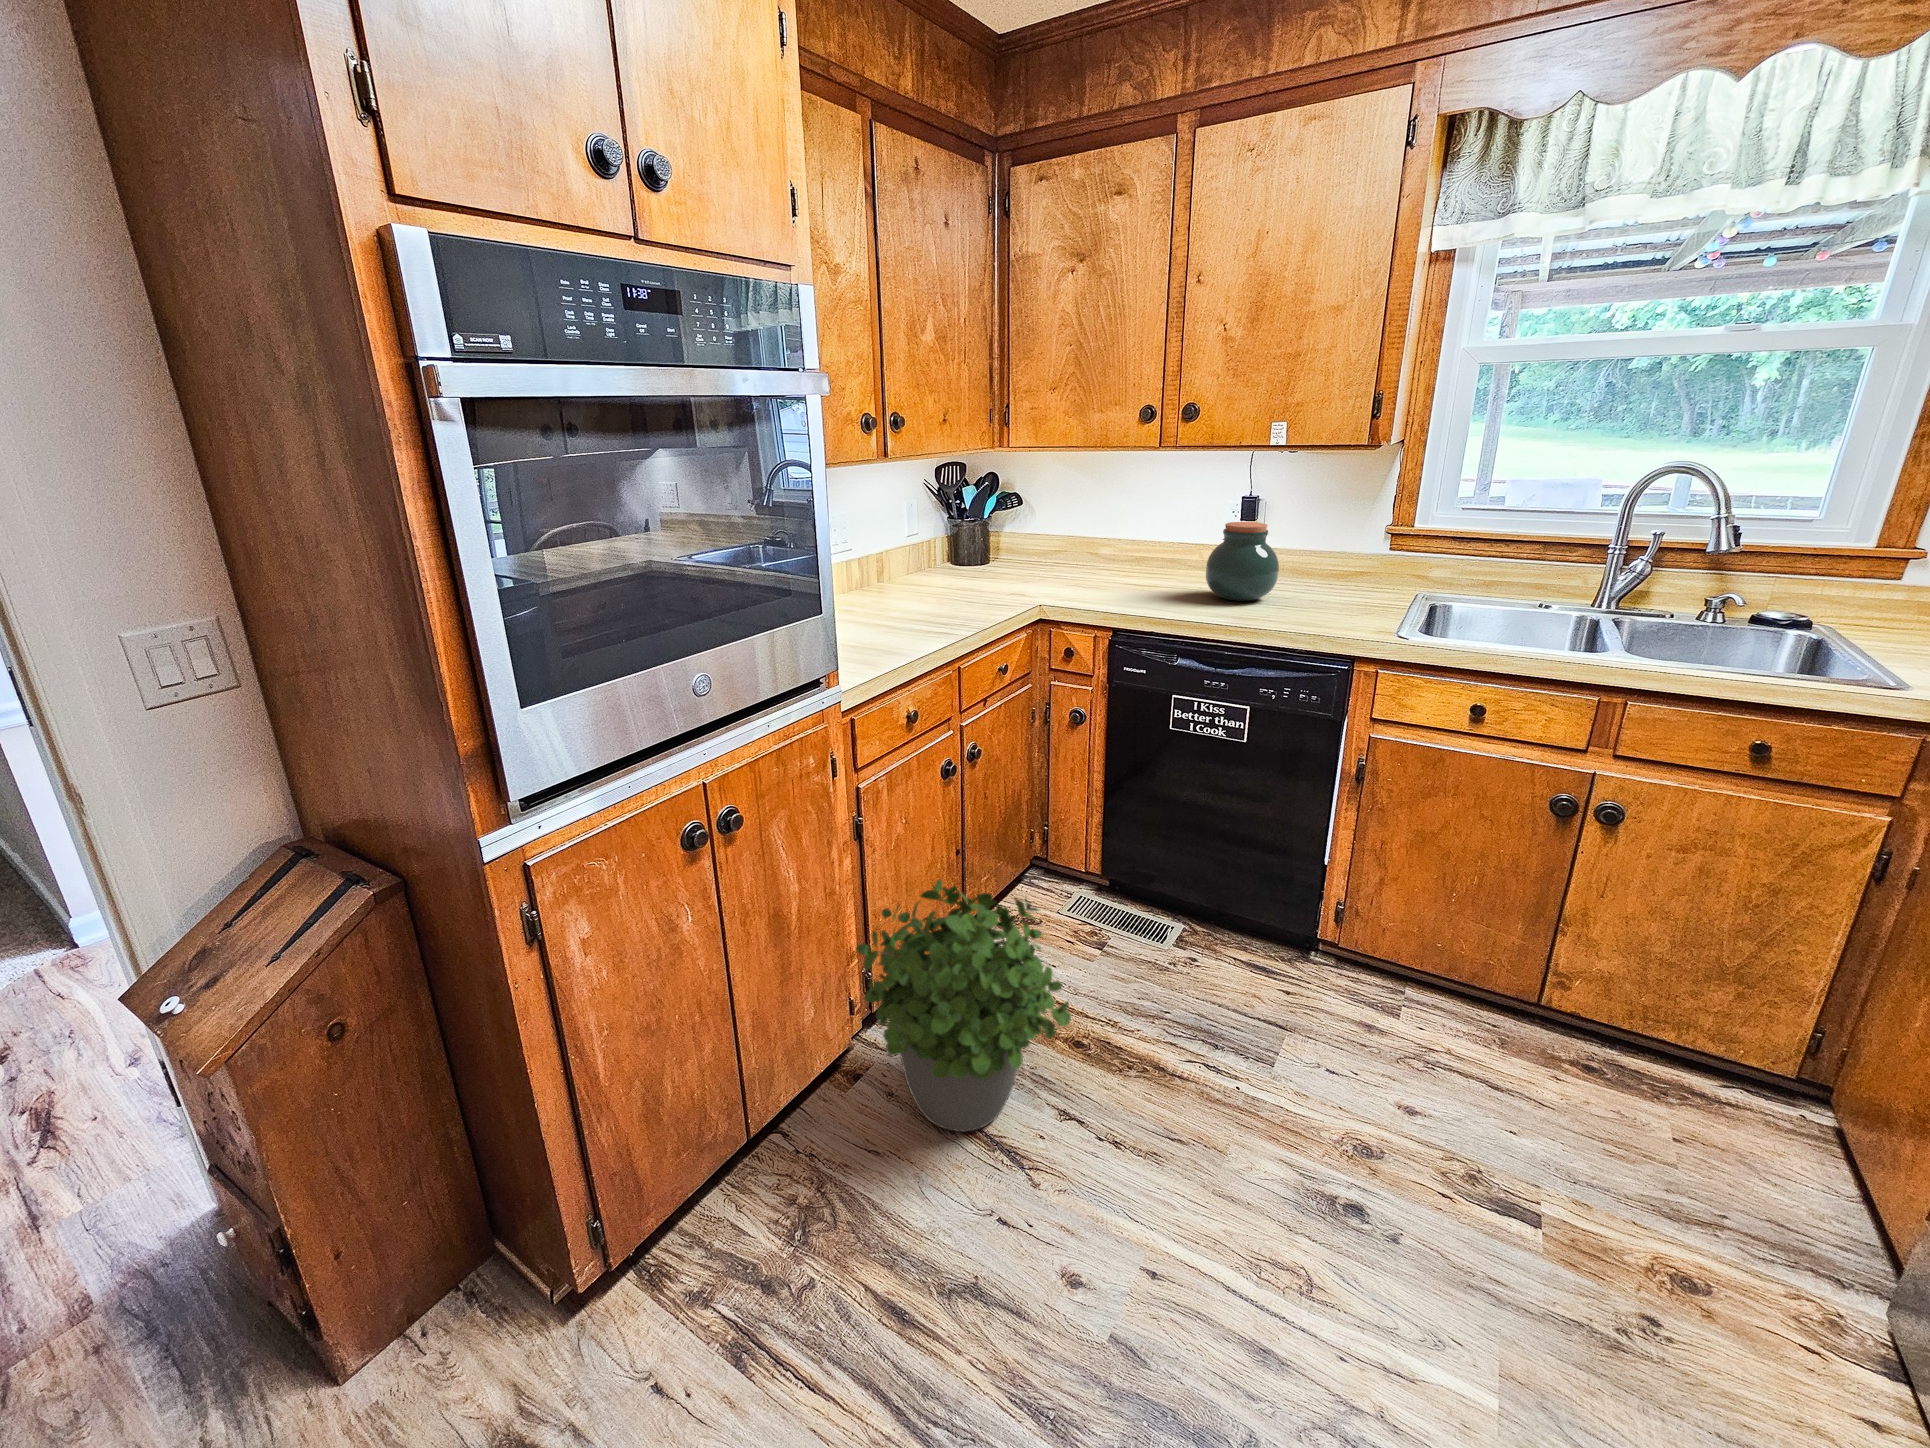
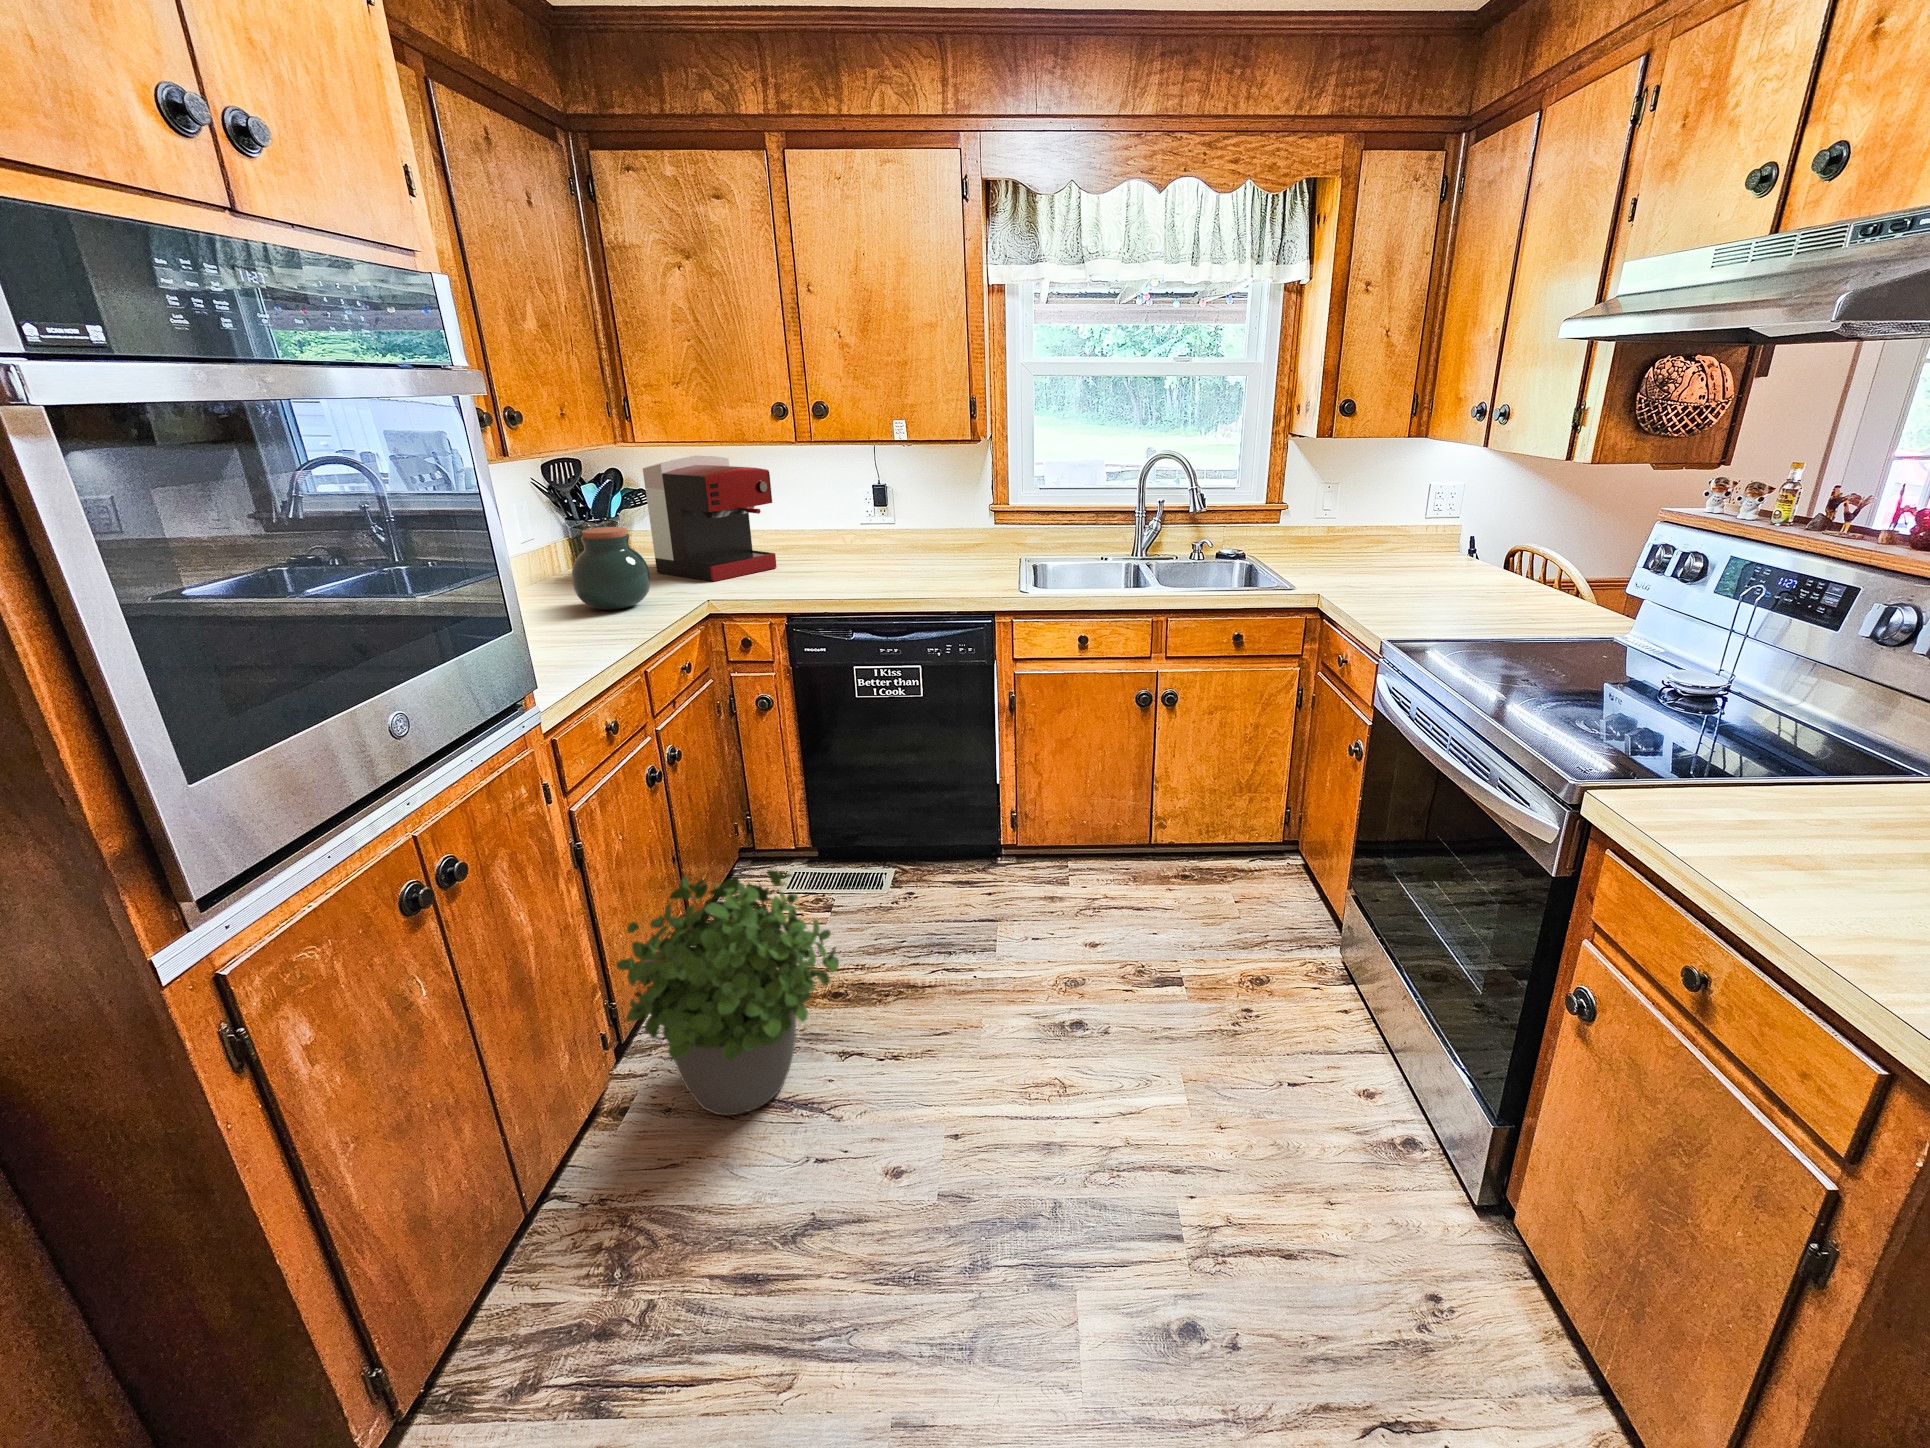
coffee maker: none [1008,461,1128,587] -> present [643,456,777,581]
jar: present [1206,522,1279,601] -> present [572,527,650,610]

